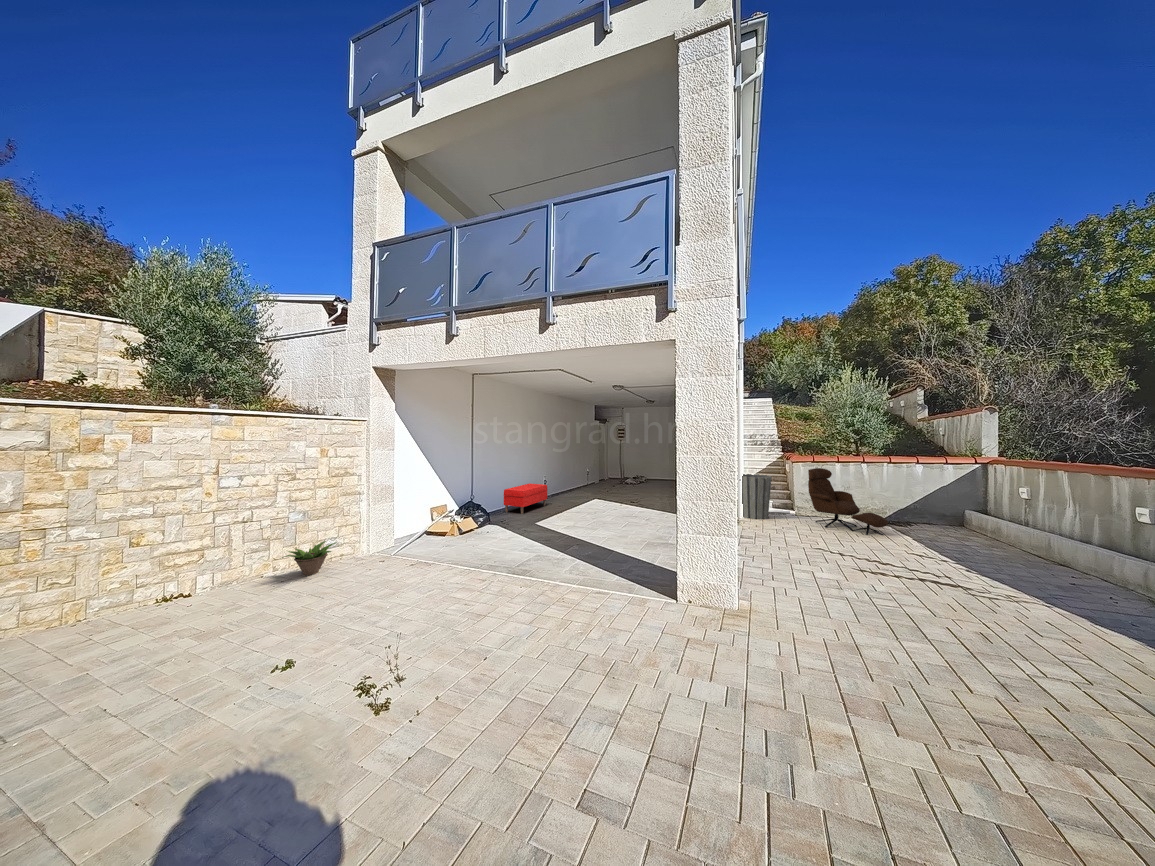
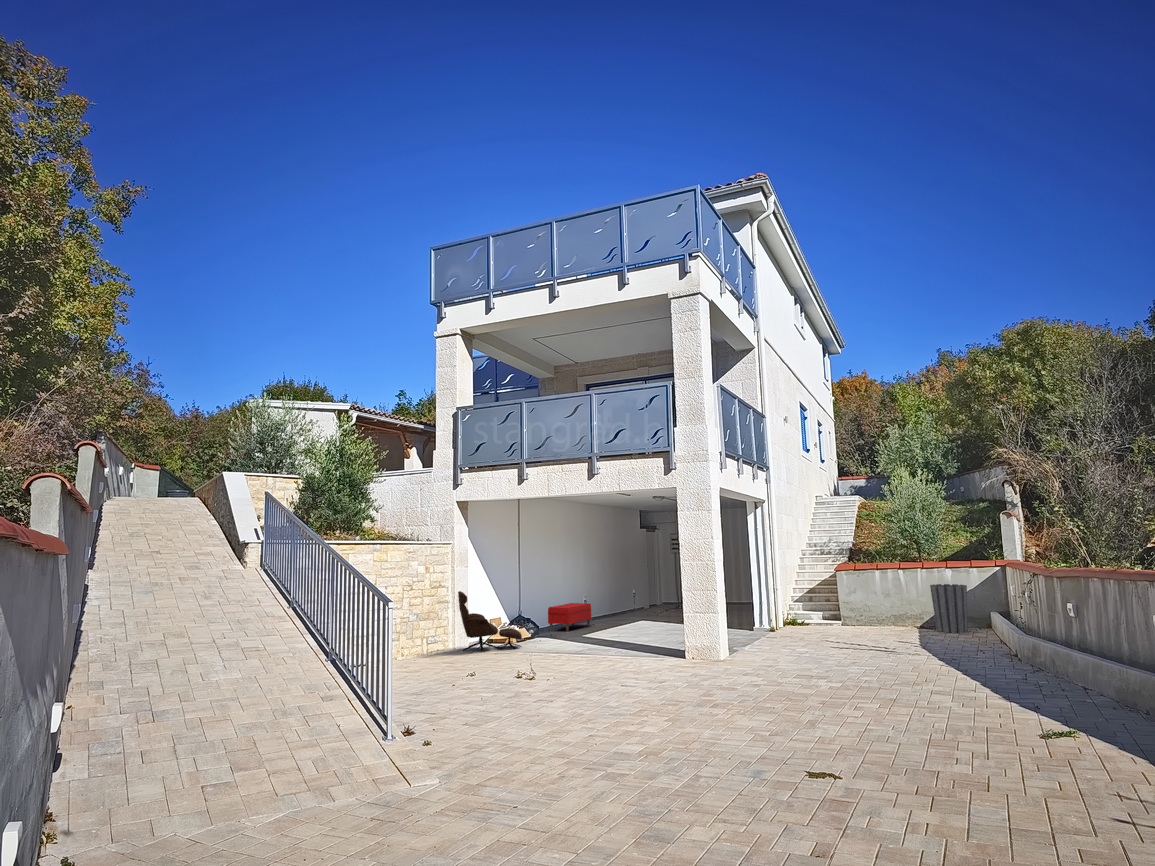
lounge chair: present [808,468,888,535] -> present [458,591,522,652]
trash can: present [742,474,772,519] -> present [930,584,968,633]
decorative plant: present [282,541,335,575] -> none [412,636,444,658]

